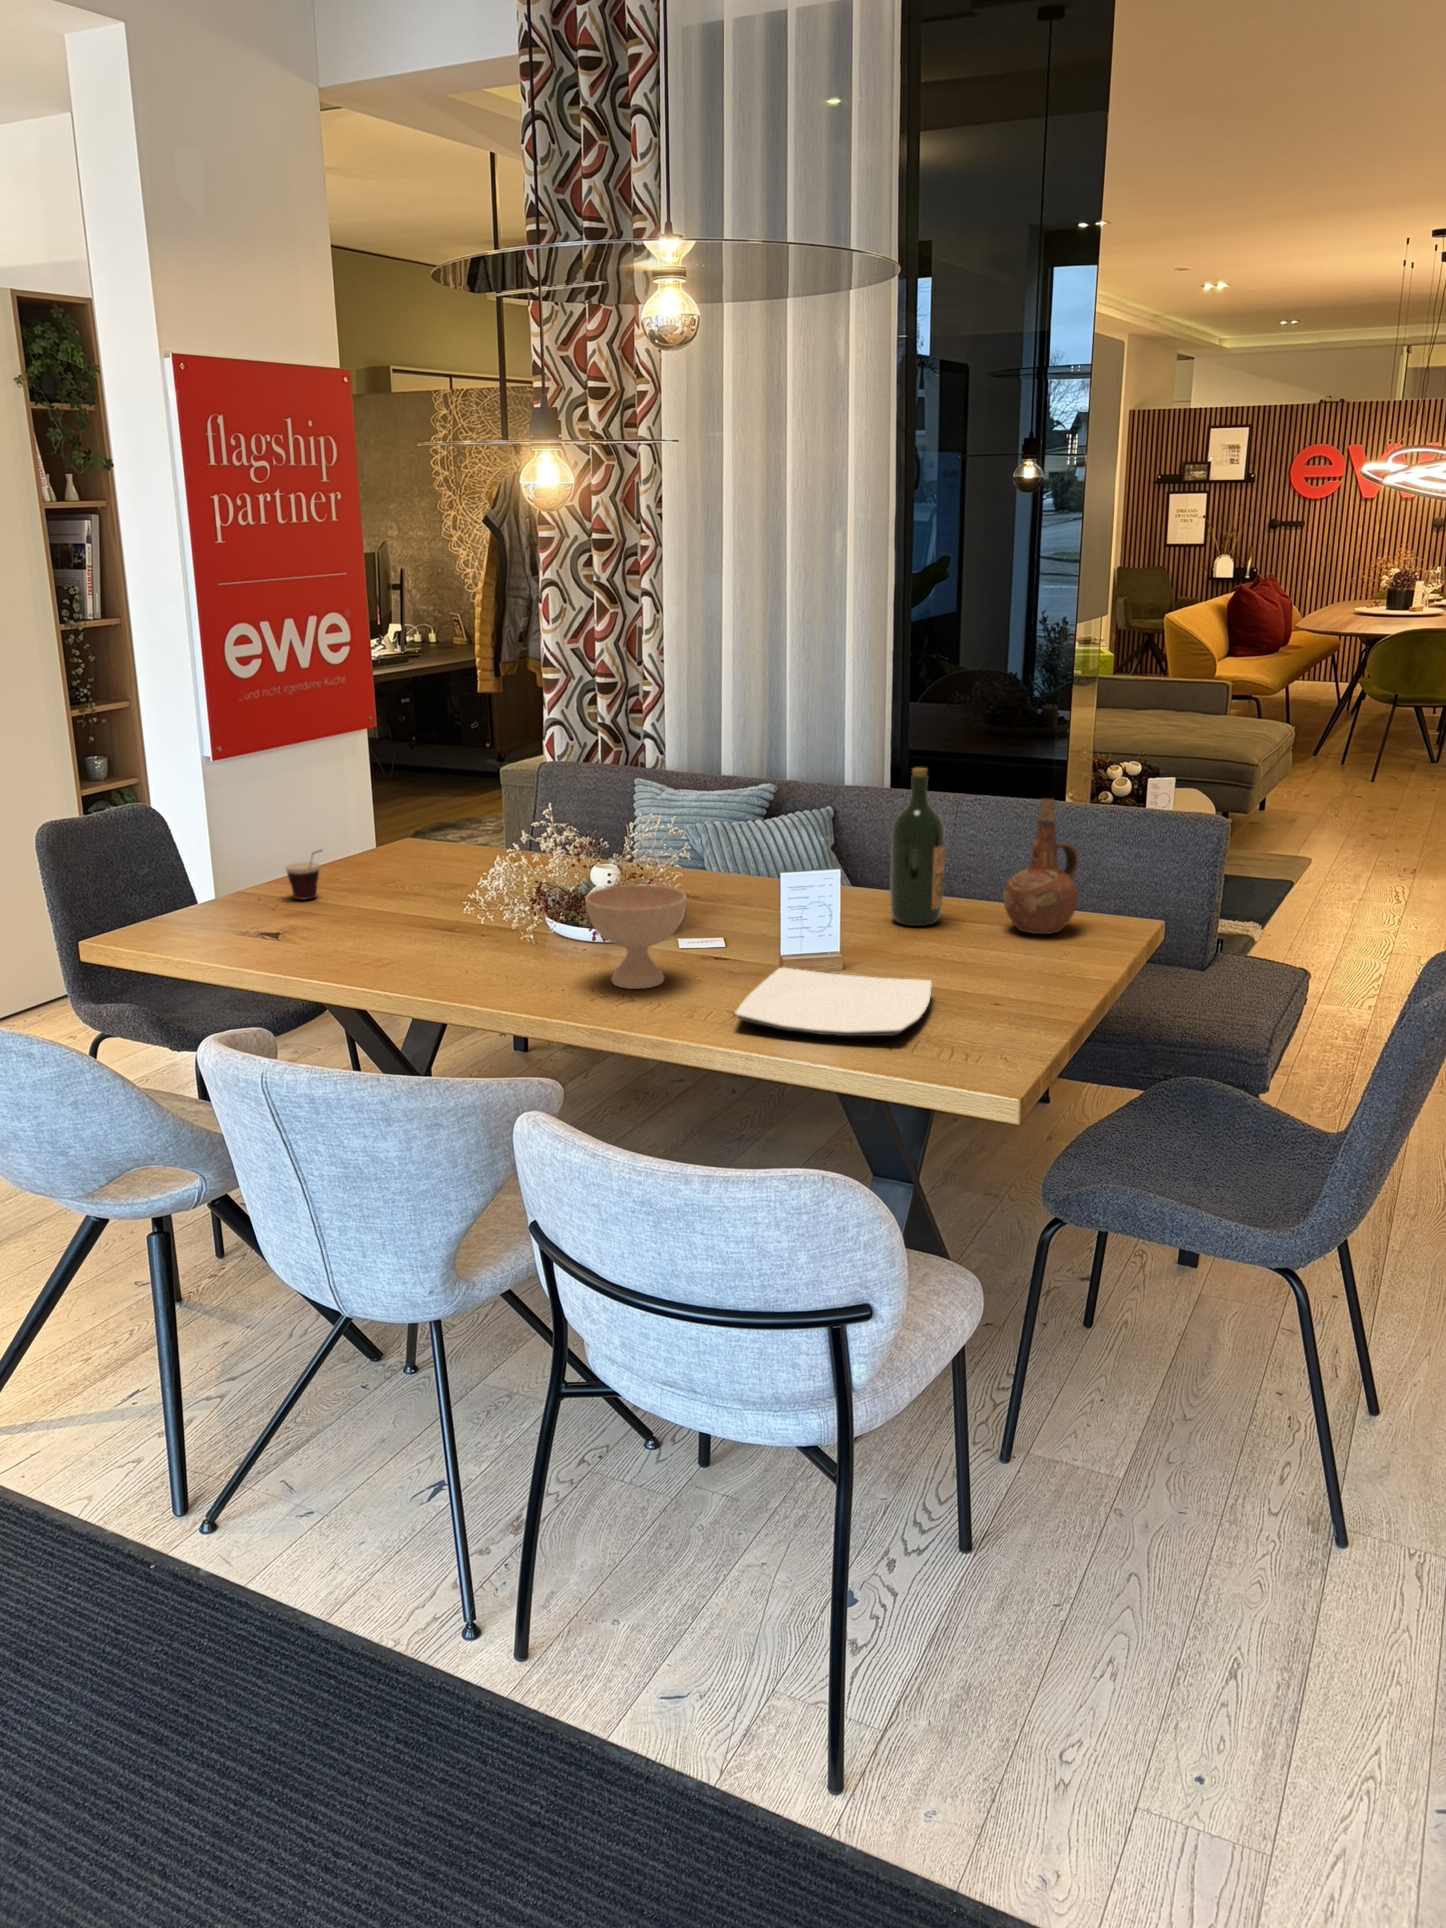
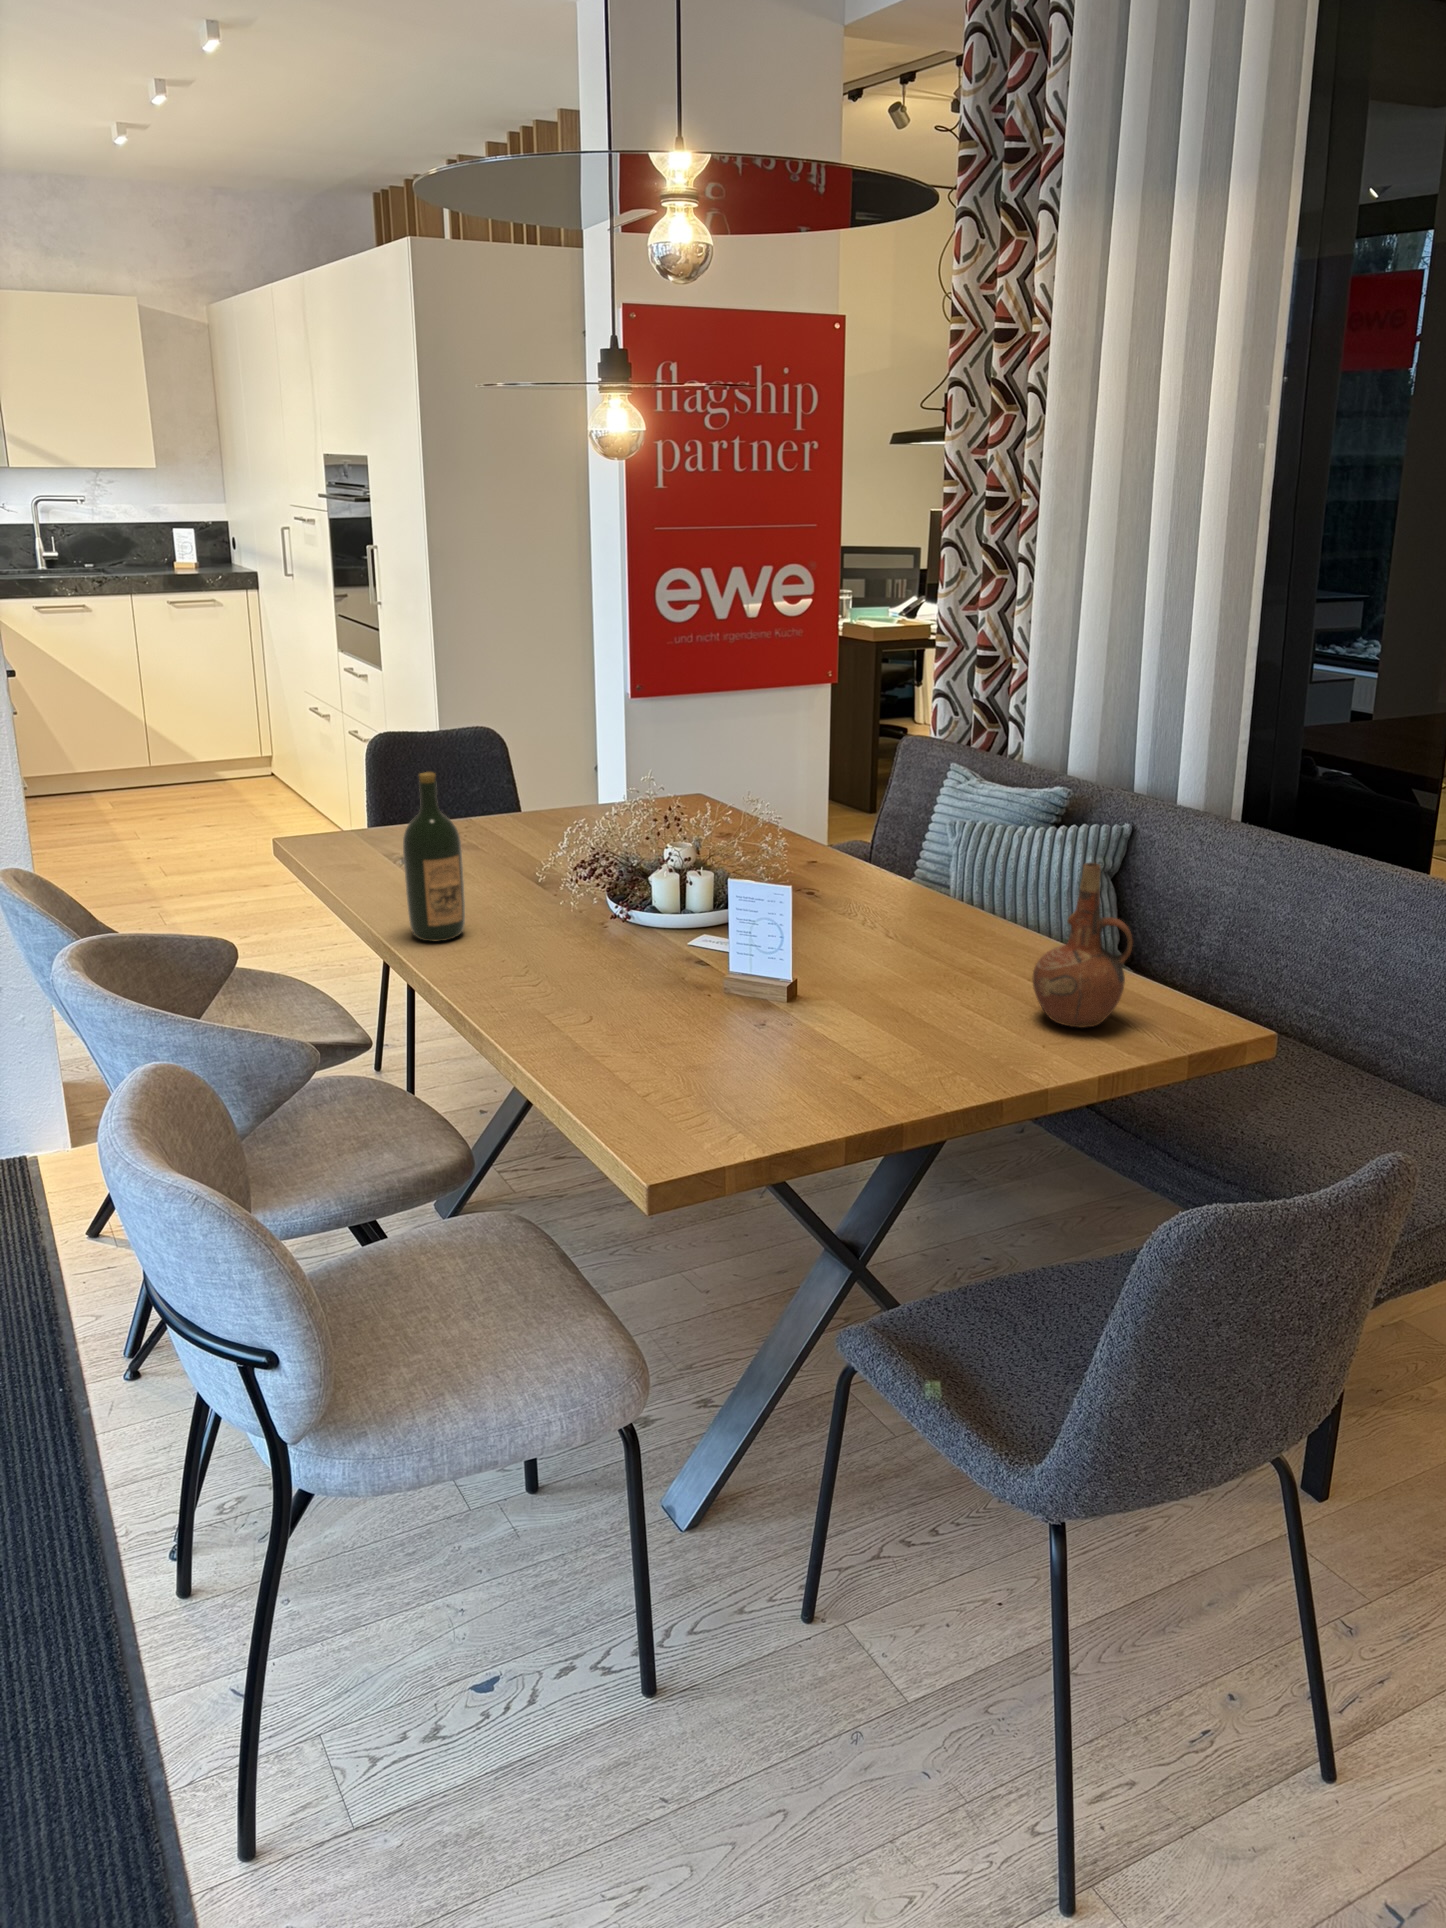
wine bottle: present [890,768,945,926] -> present [403,772,465,941]
cup: present [286,849,322,899] -> none [487,798,519,842]
bowl: present [585,884,687,989] -> none [523,883,630,995]
plate: present [735,968,932,1036] -> none [550,1002,799,1107]

